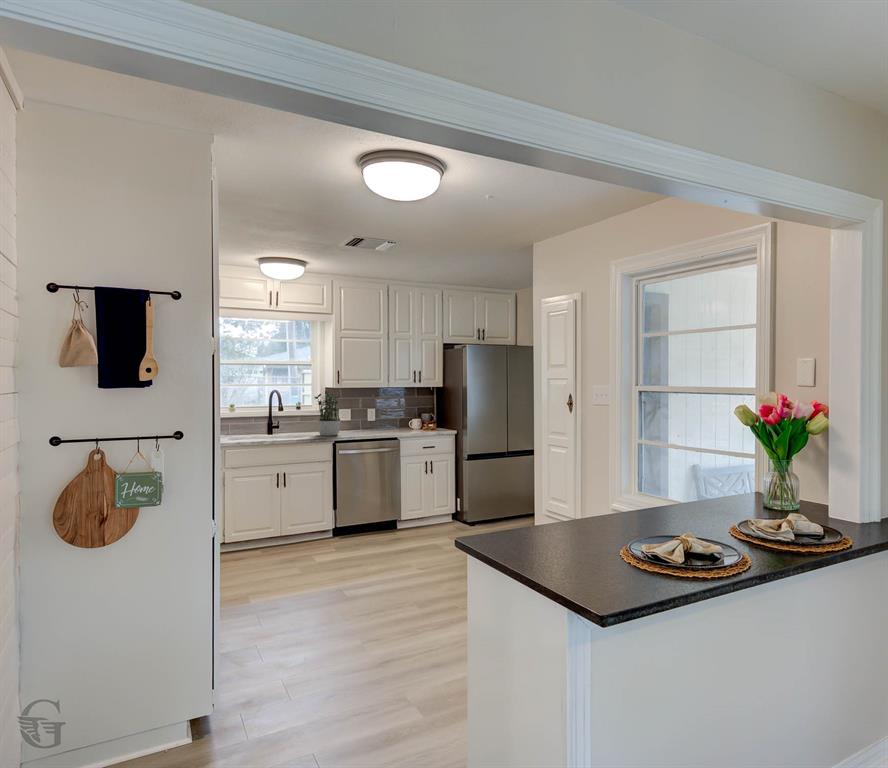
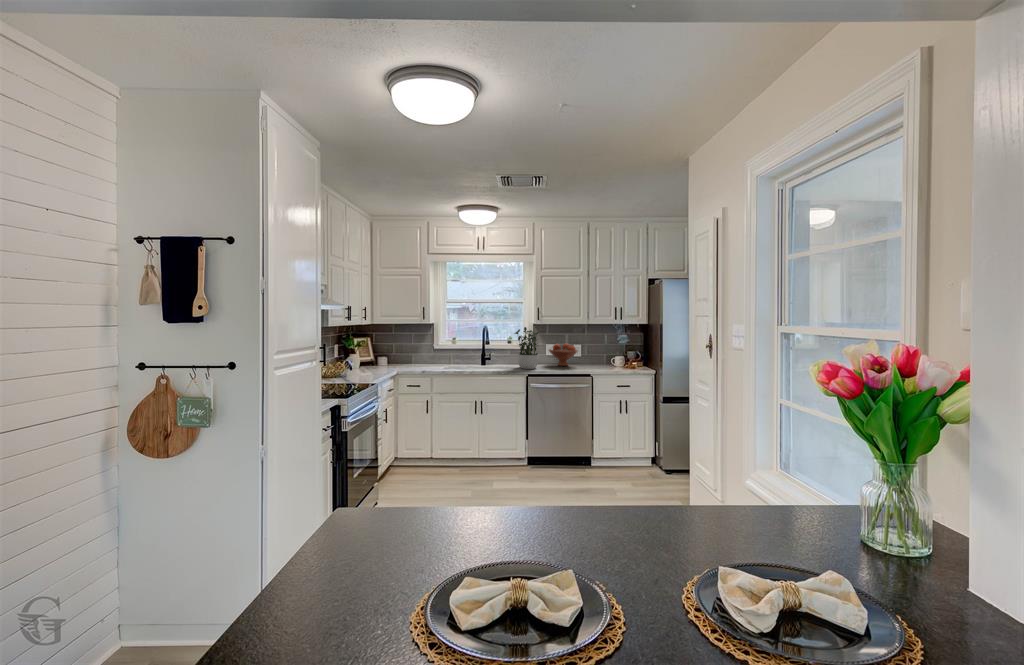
fruit bowl: none [344,407,375,431] -> present [549,344,578,366]

